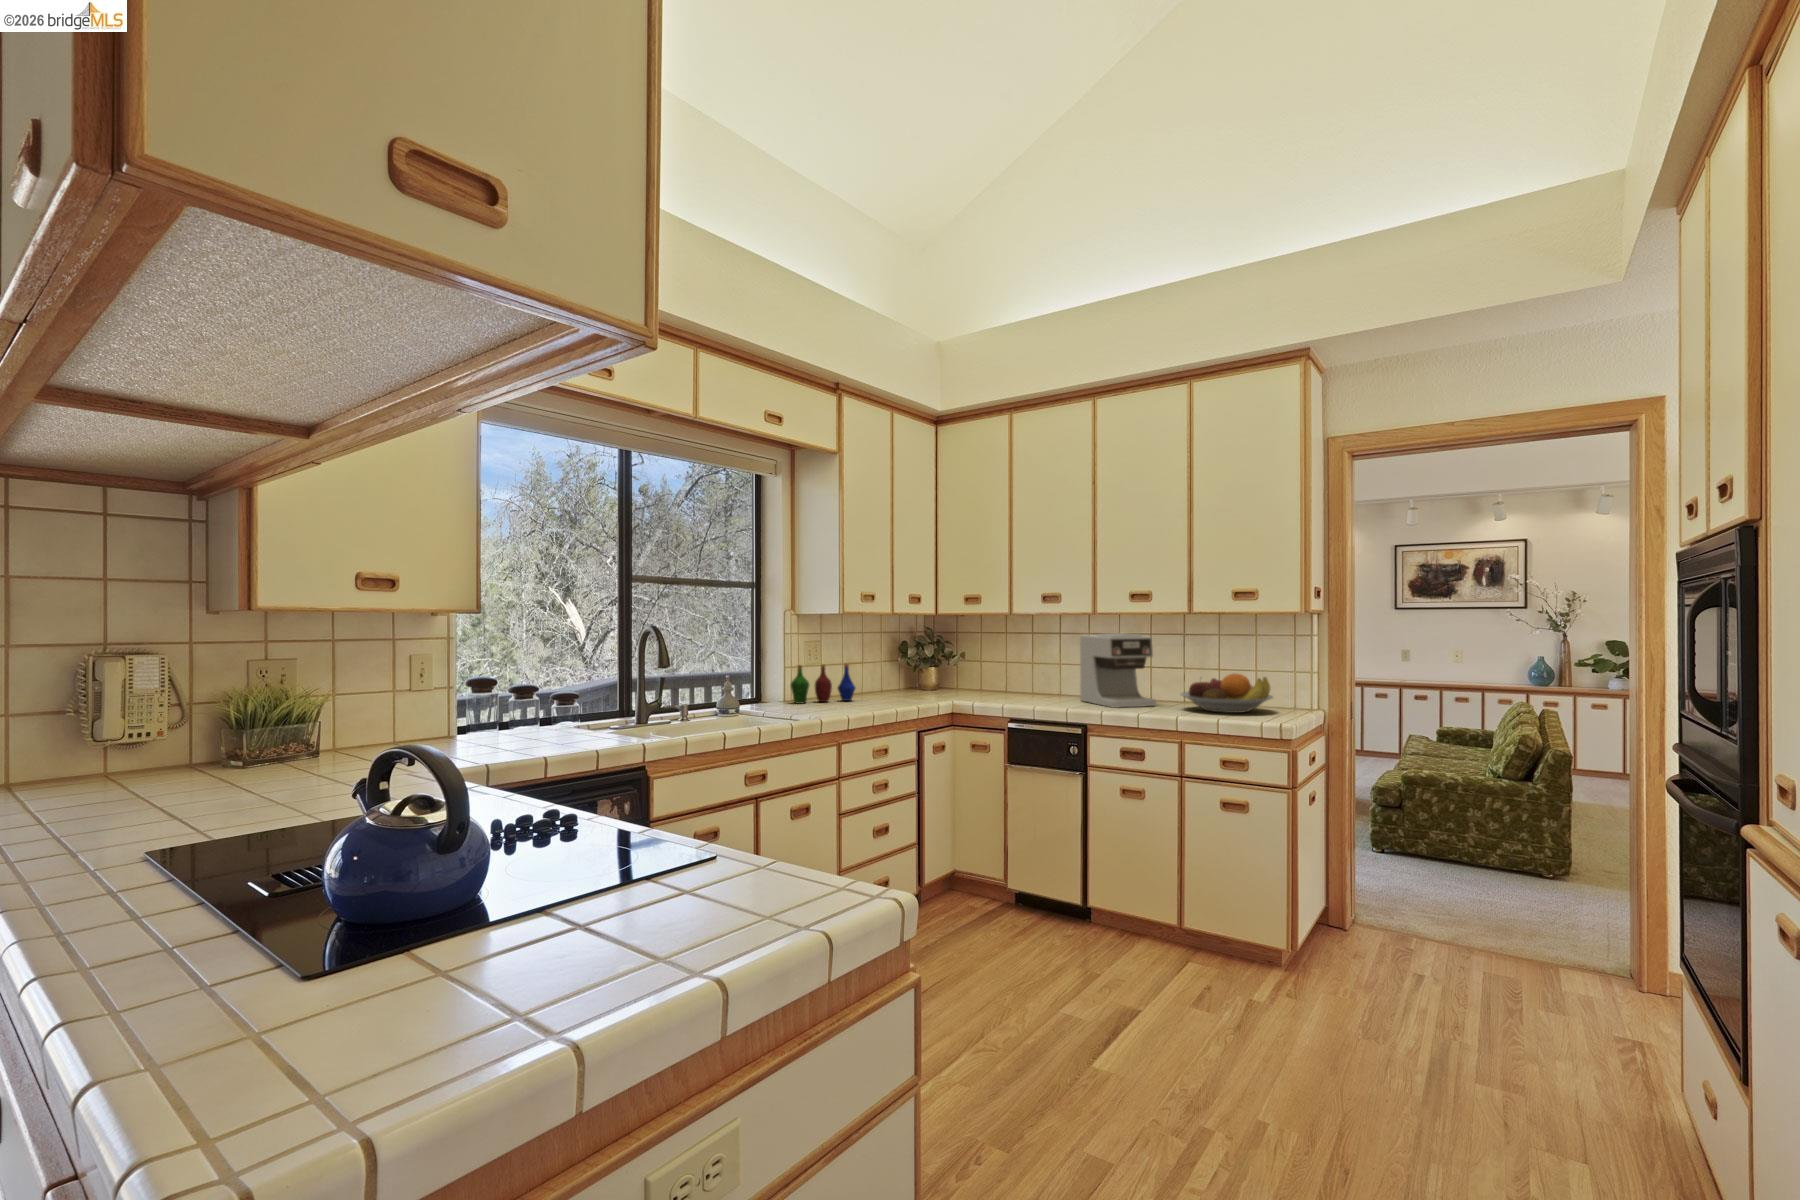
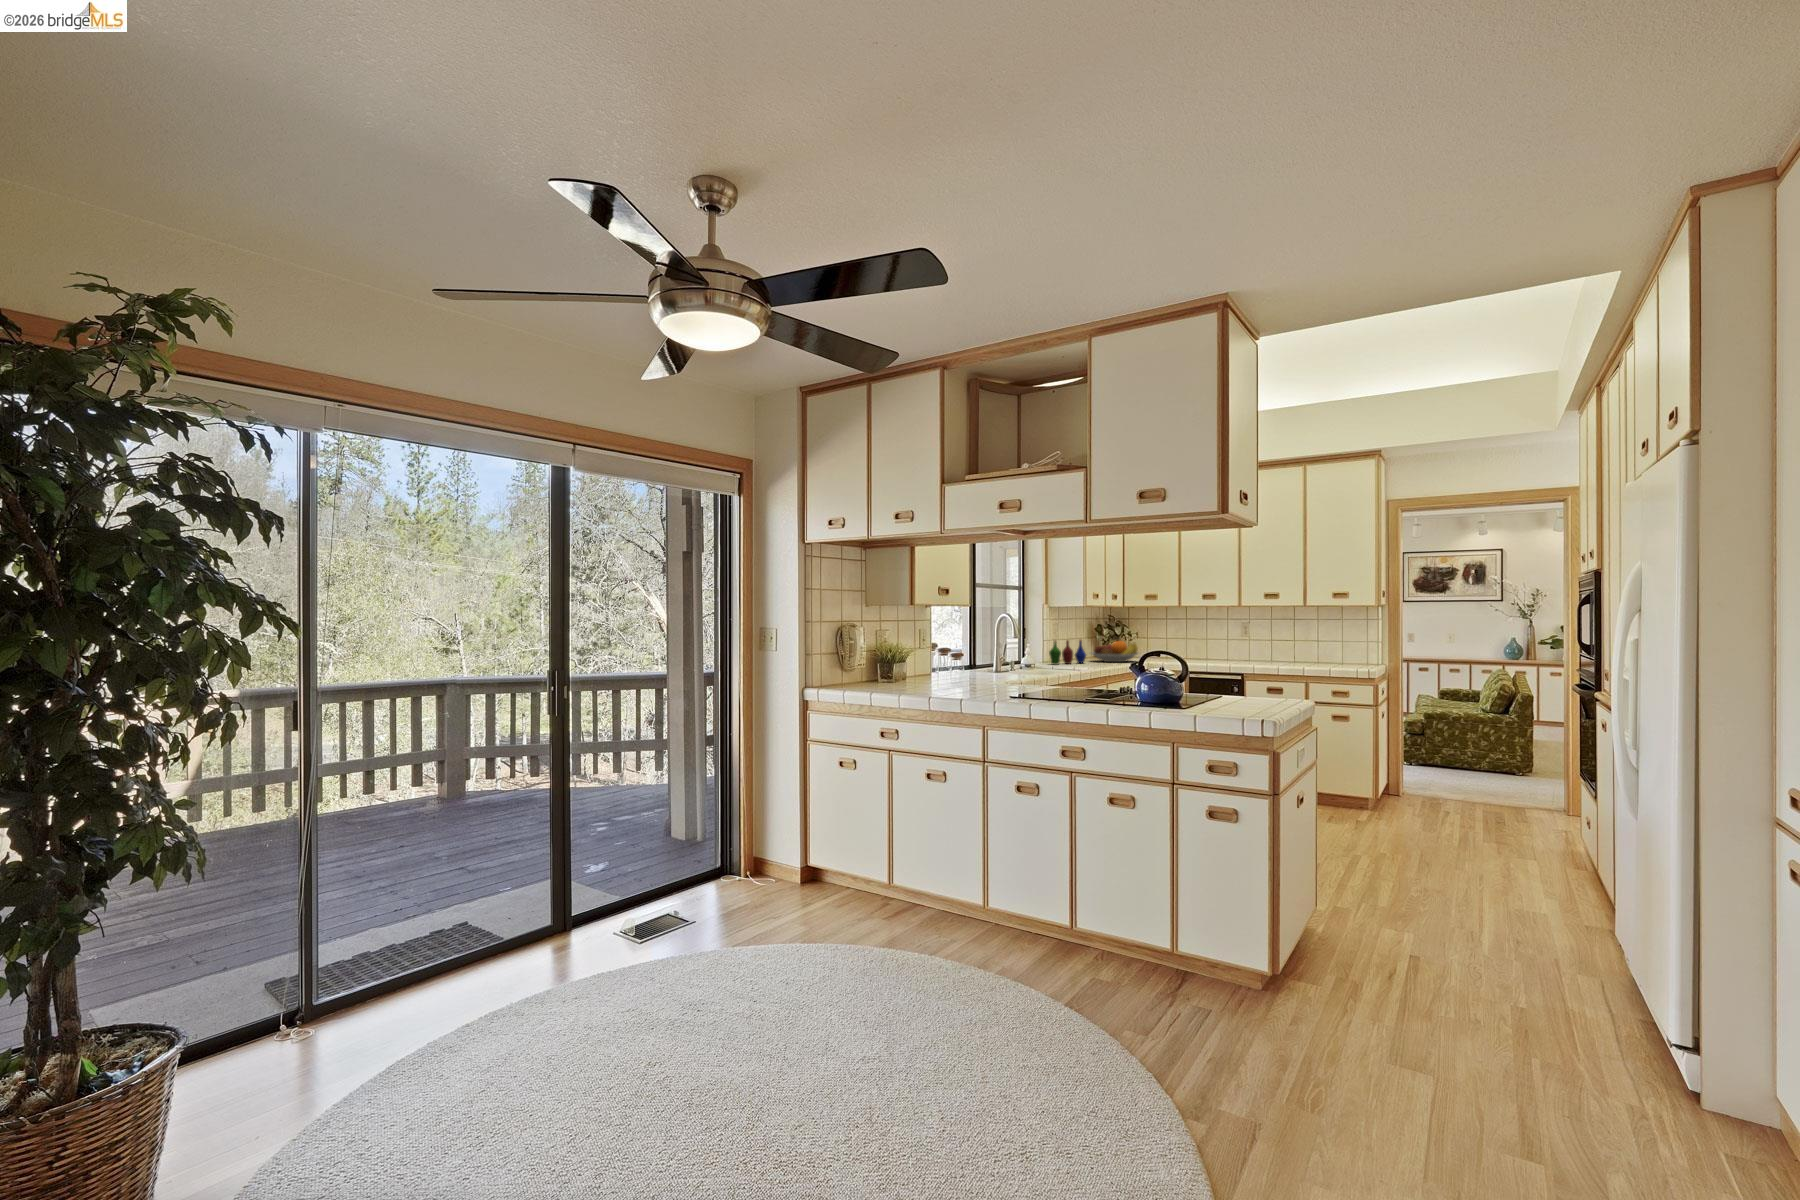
coffee maker: present [1080,634,1156,708] -> none [1229,619,1281,665]
fruit bowl: present [1181,674,1273,713] -> present [1091,641,1138,662]

